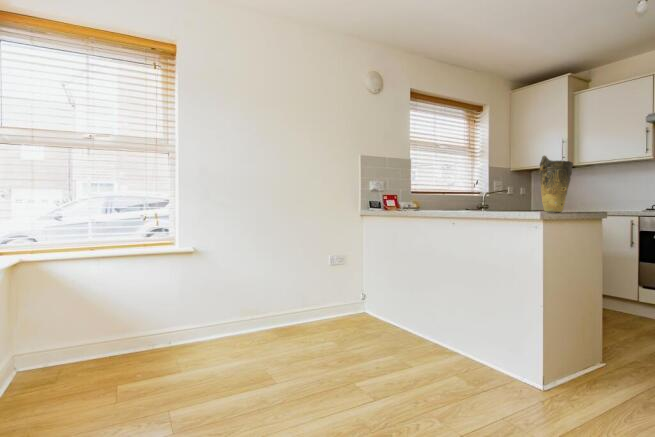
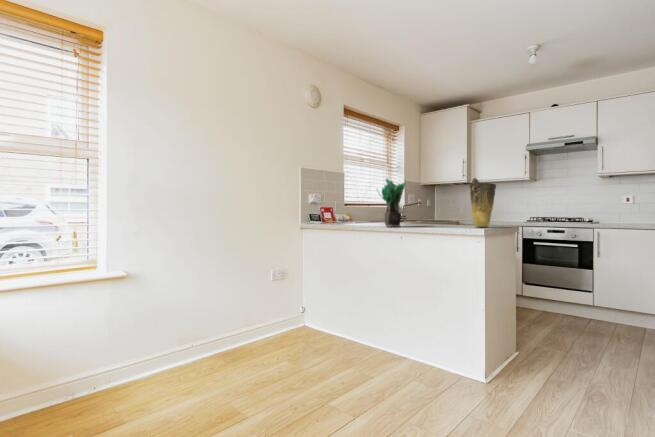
potted plant: none [427,161,459,212] -> present [382,179,406,227]

